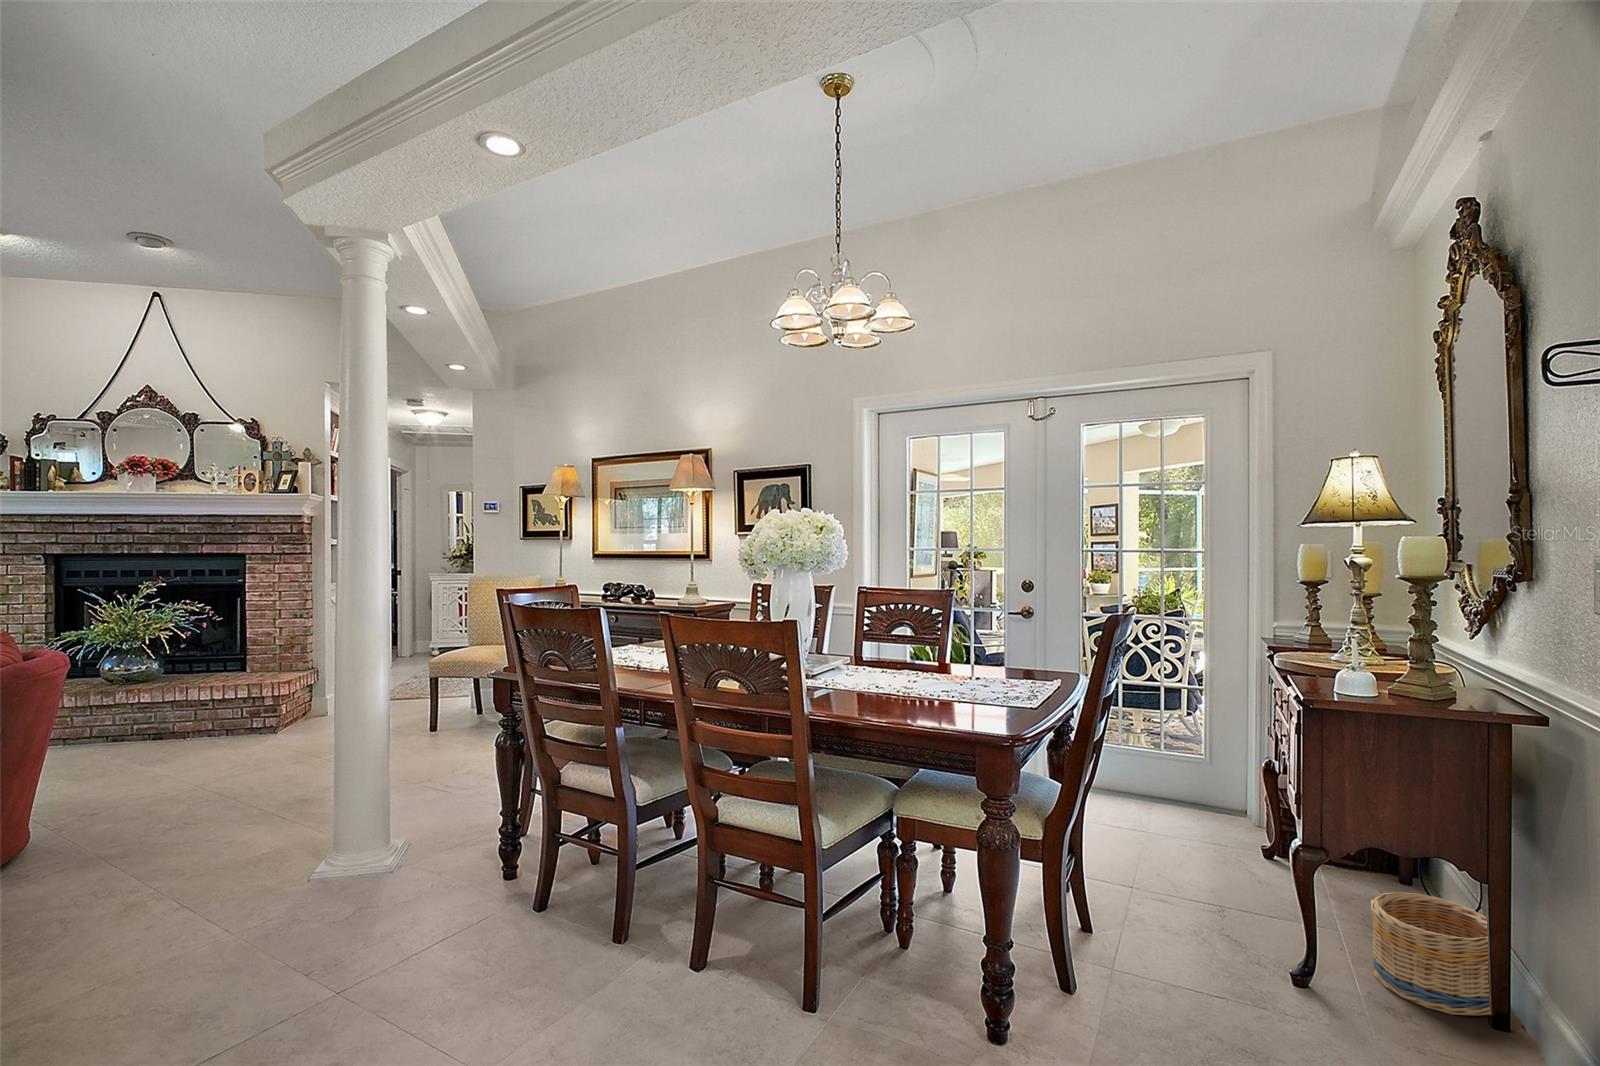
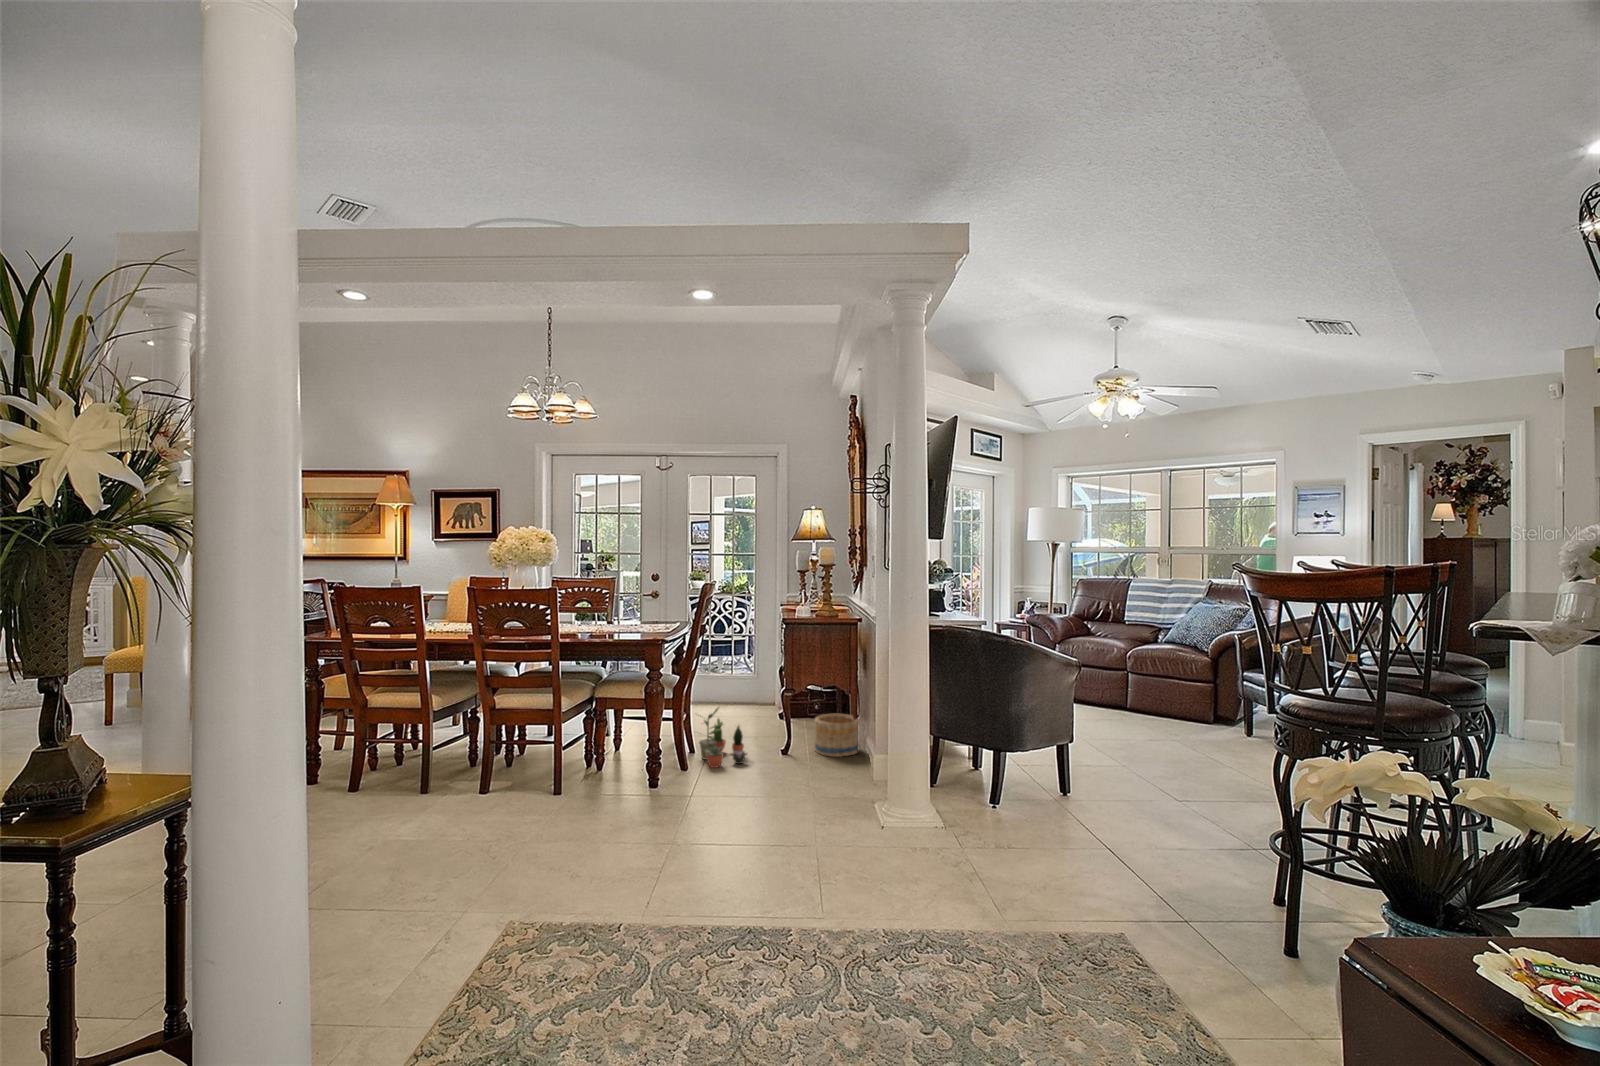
potted plant: none [1092,850,1213,989] -> present [699,707,747,768]

